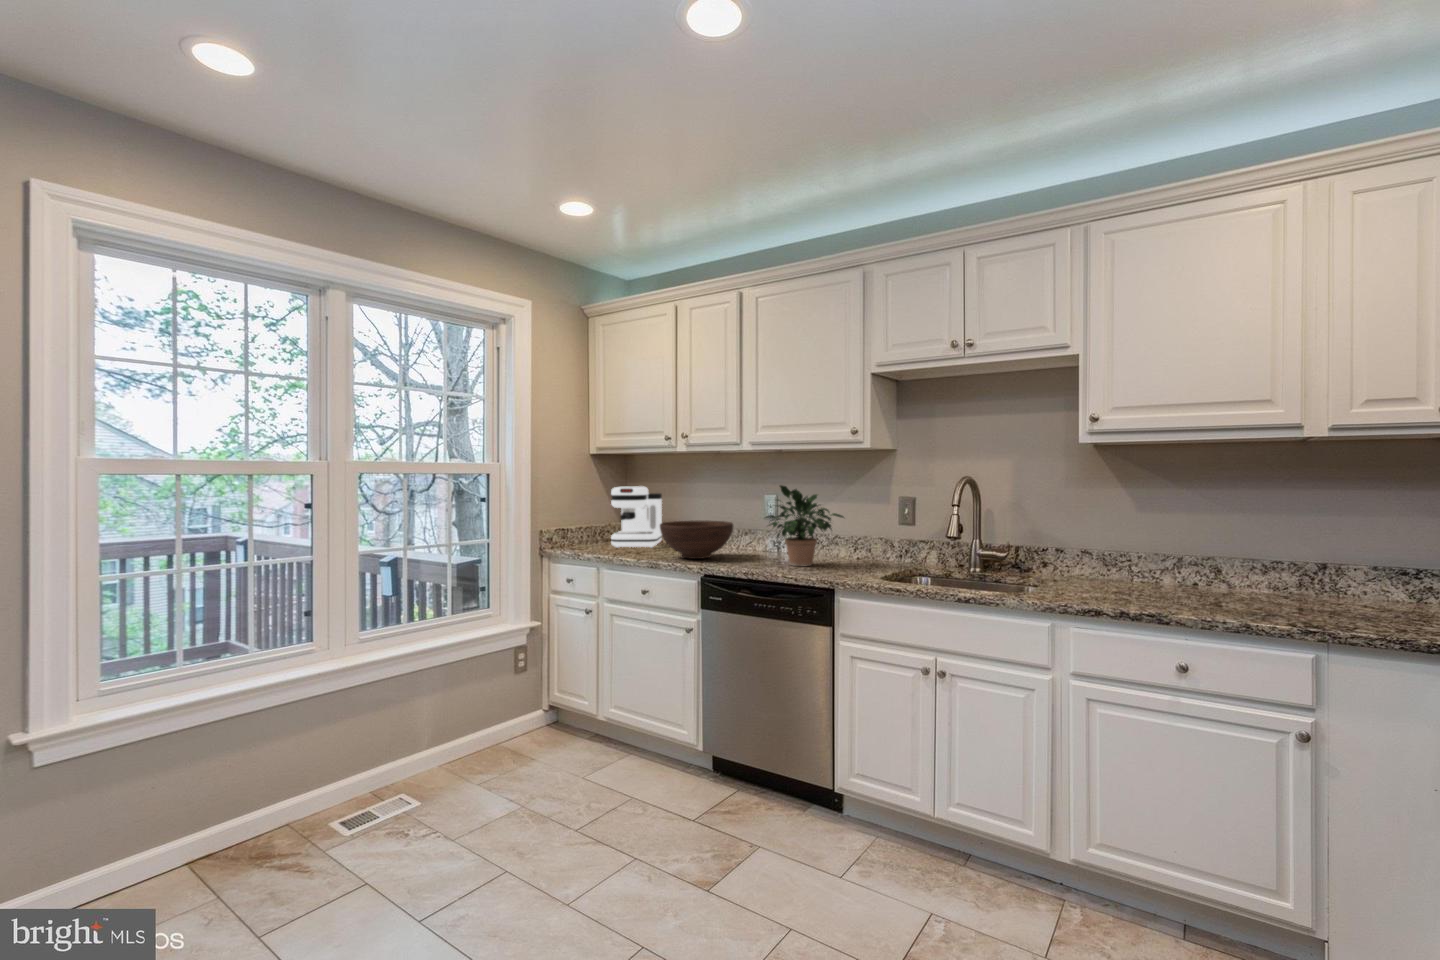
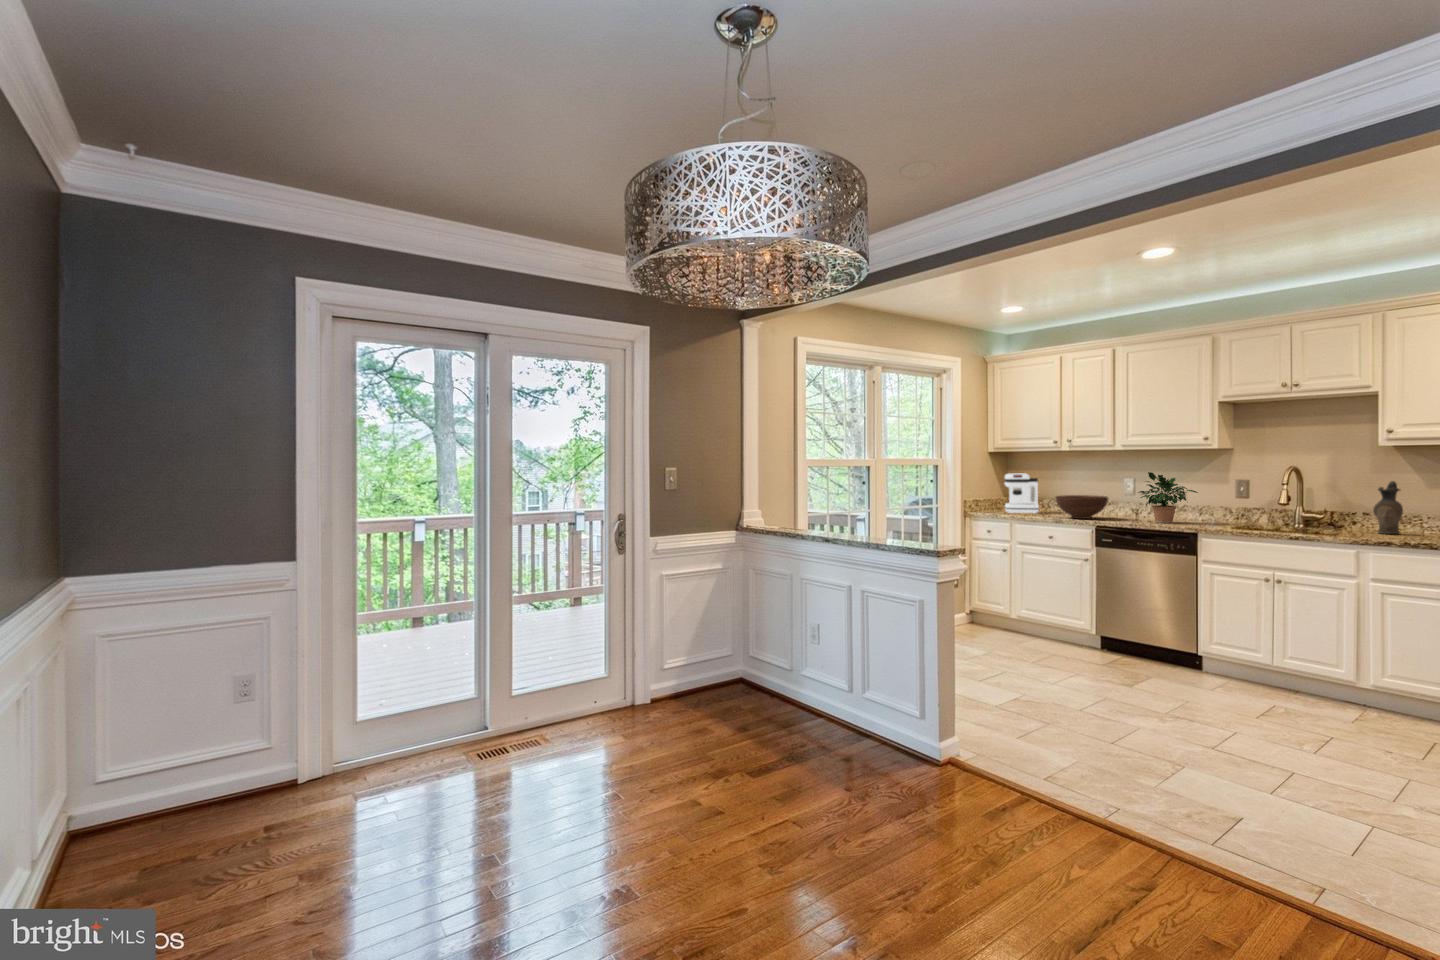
ceramic pitcher: none [1070,500,1109,586] -> present [1373,481,1403,534]

